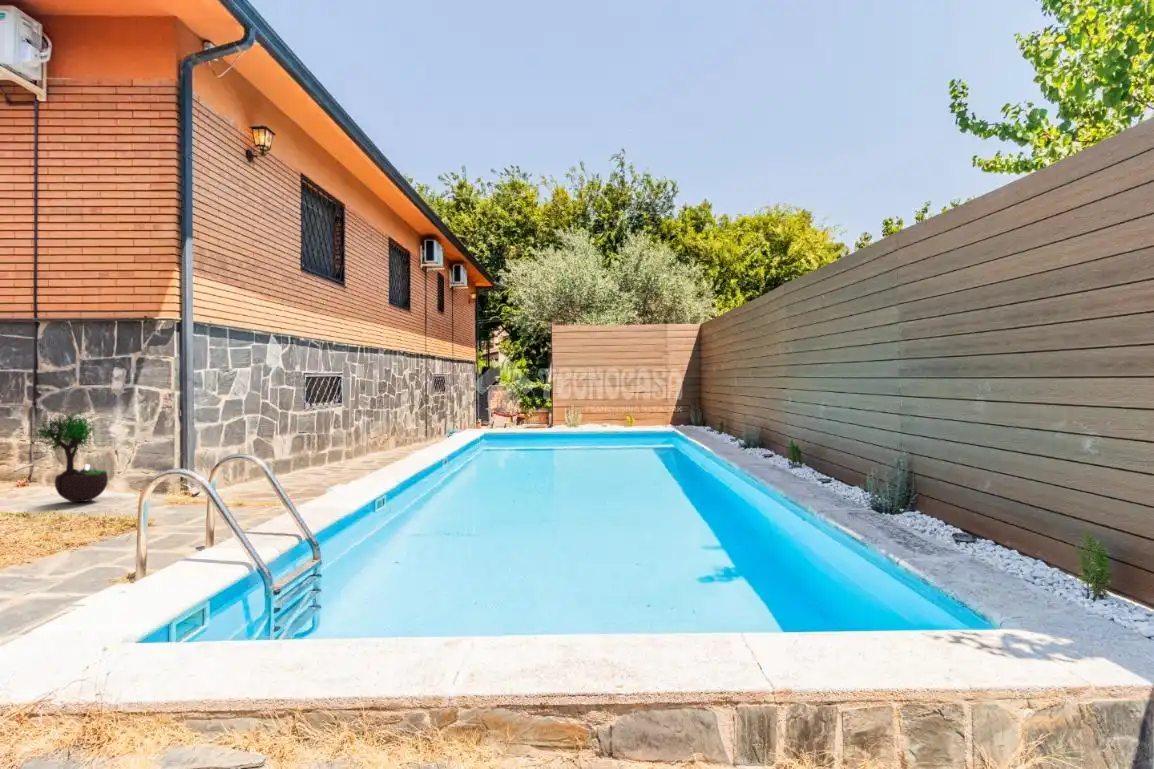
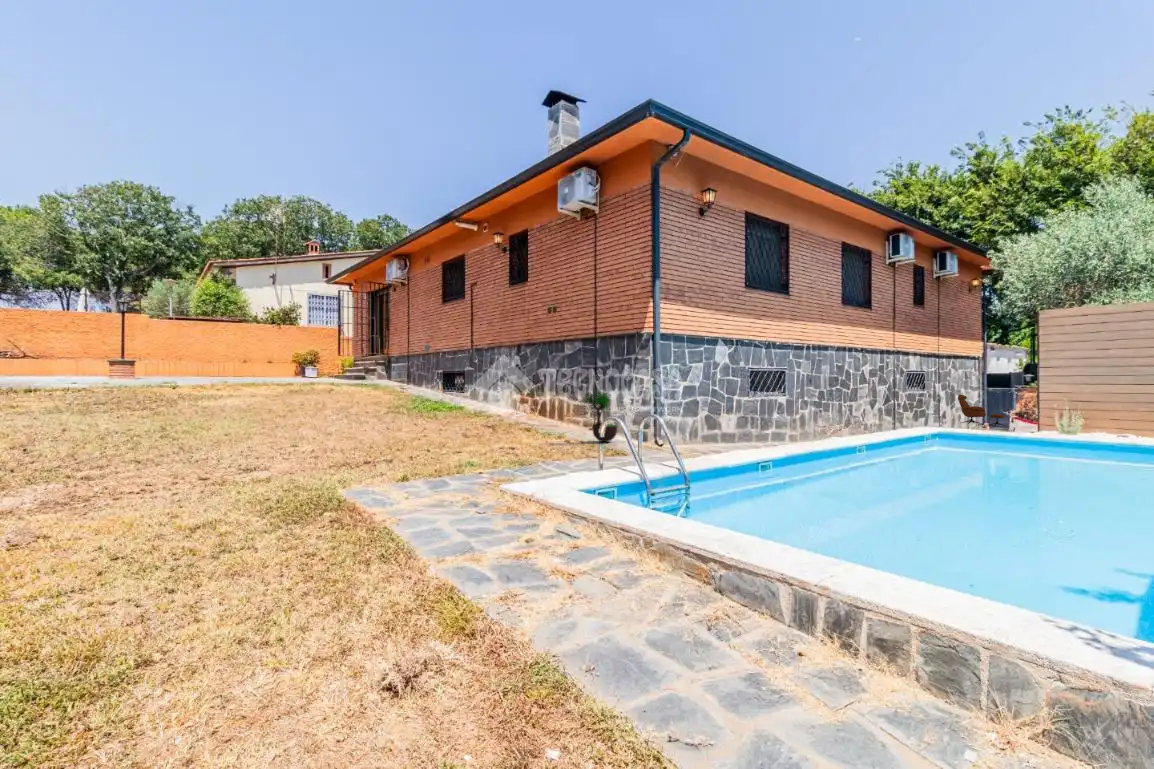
lounge chair: none [469,395,508,423] -> present [958,395,1004,425]

